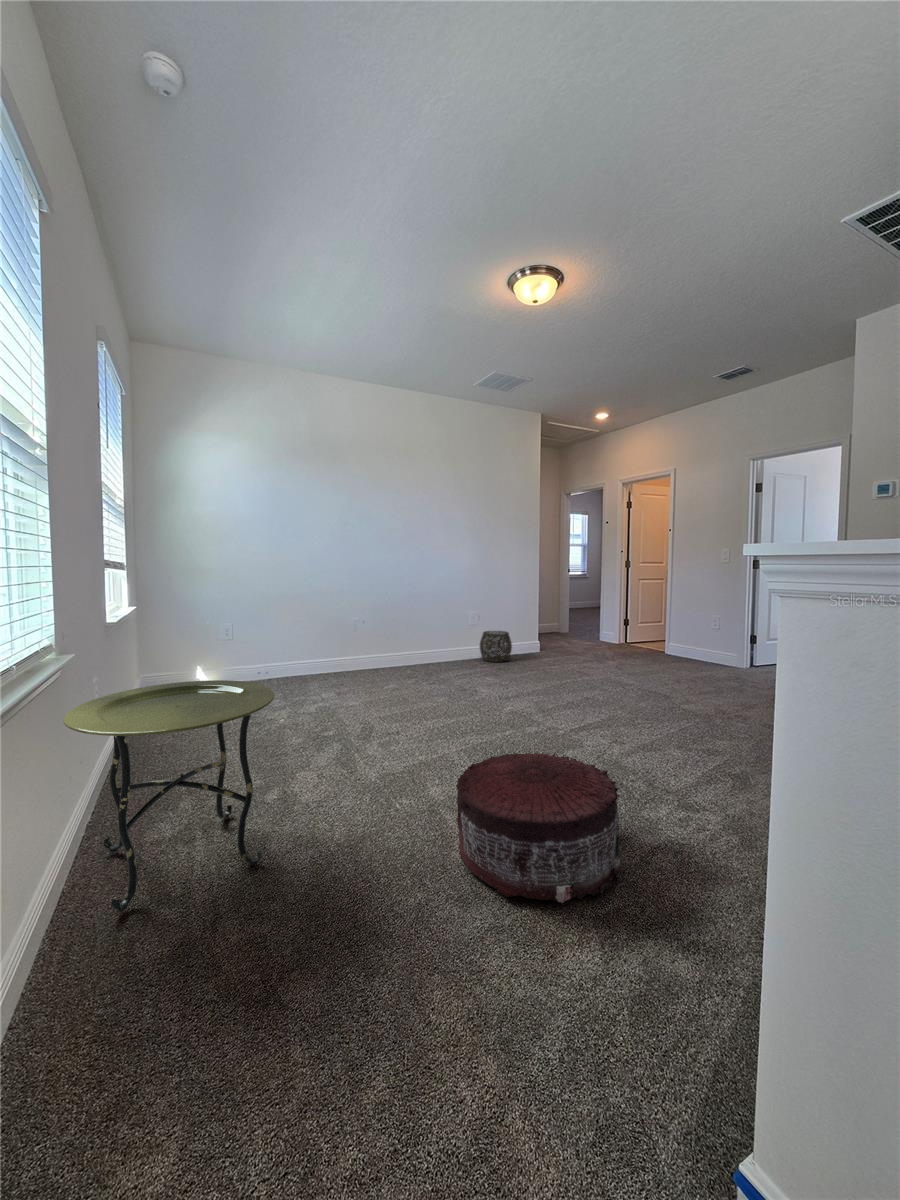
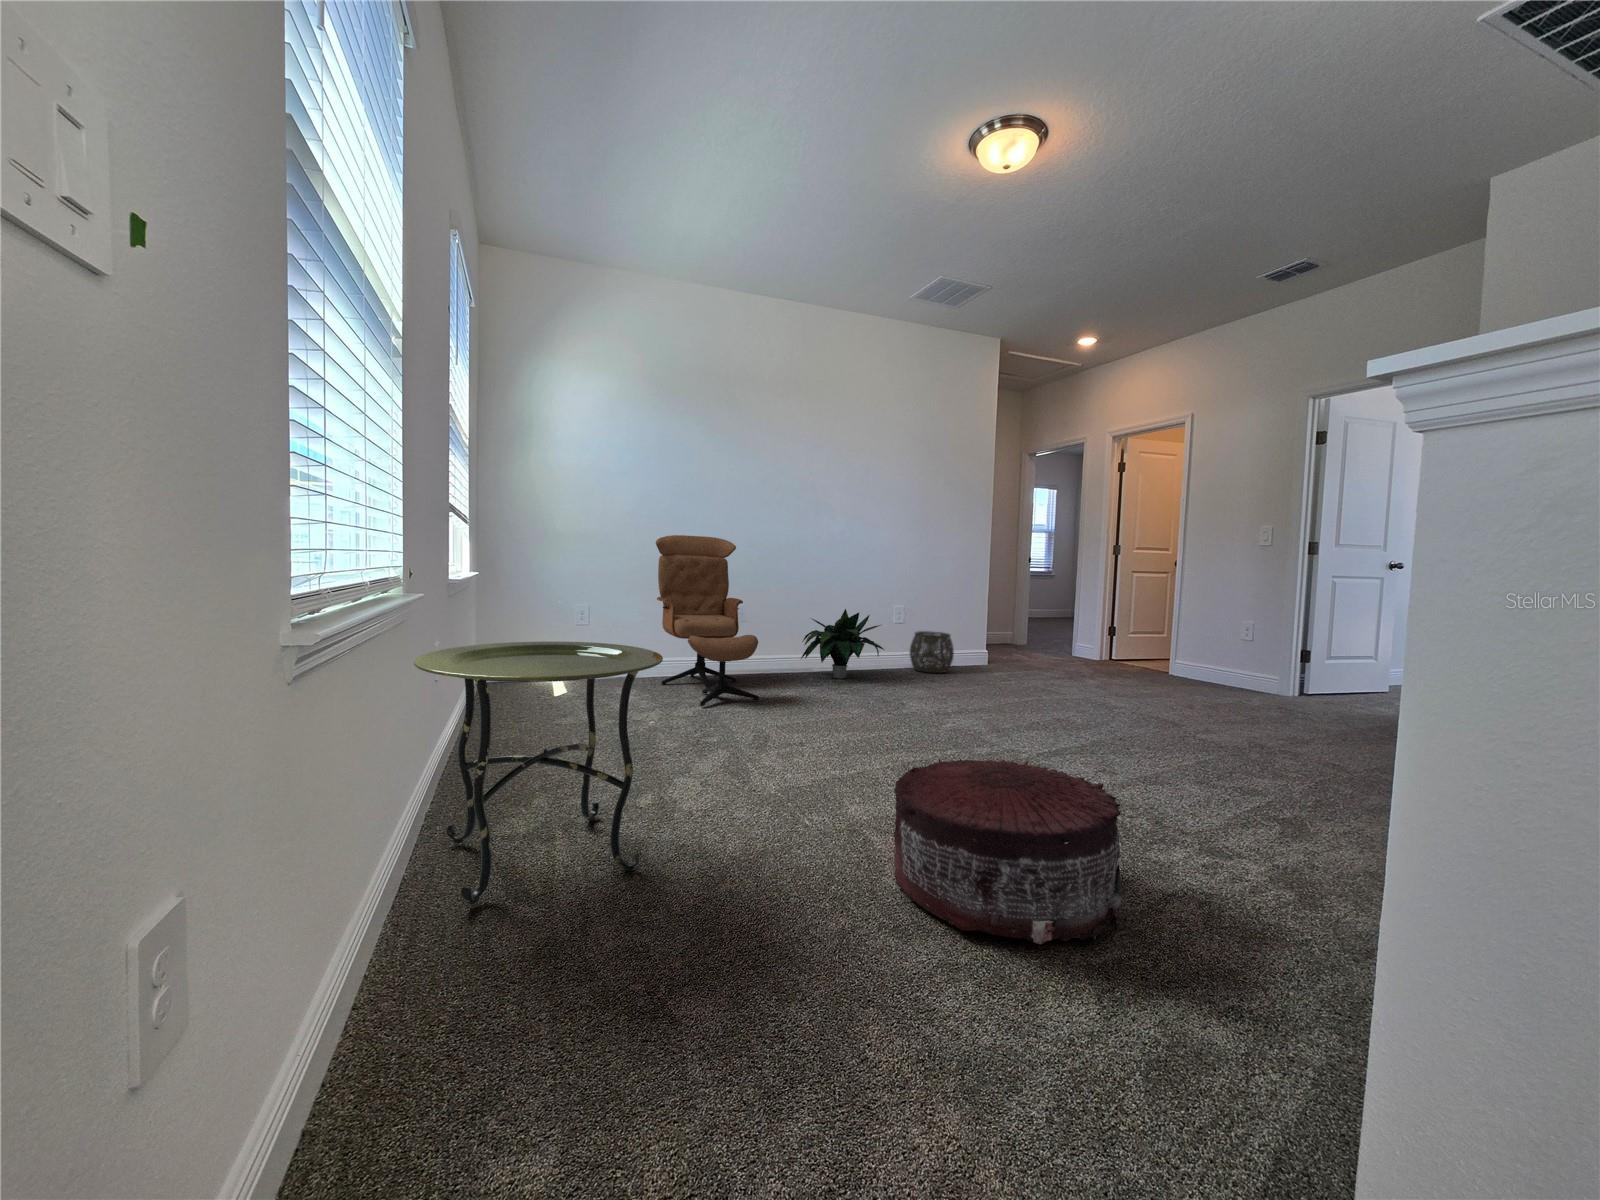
lounge chair: none [281,569,365,704] -> present [656,535,759,706]
potted plant: none [398,618,461,671] -> present [801,609,885,679]

